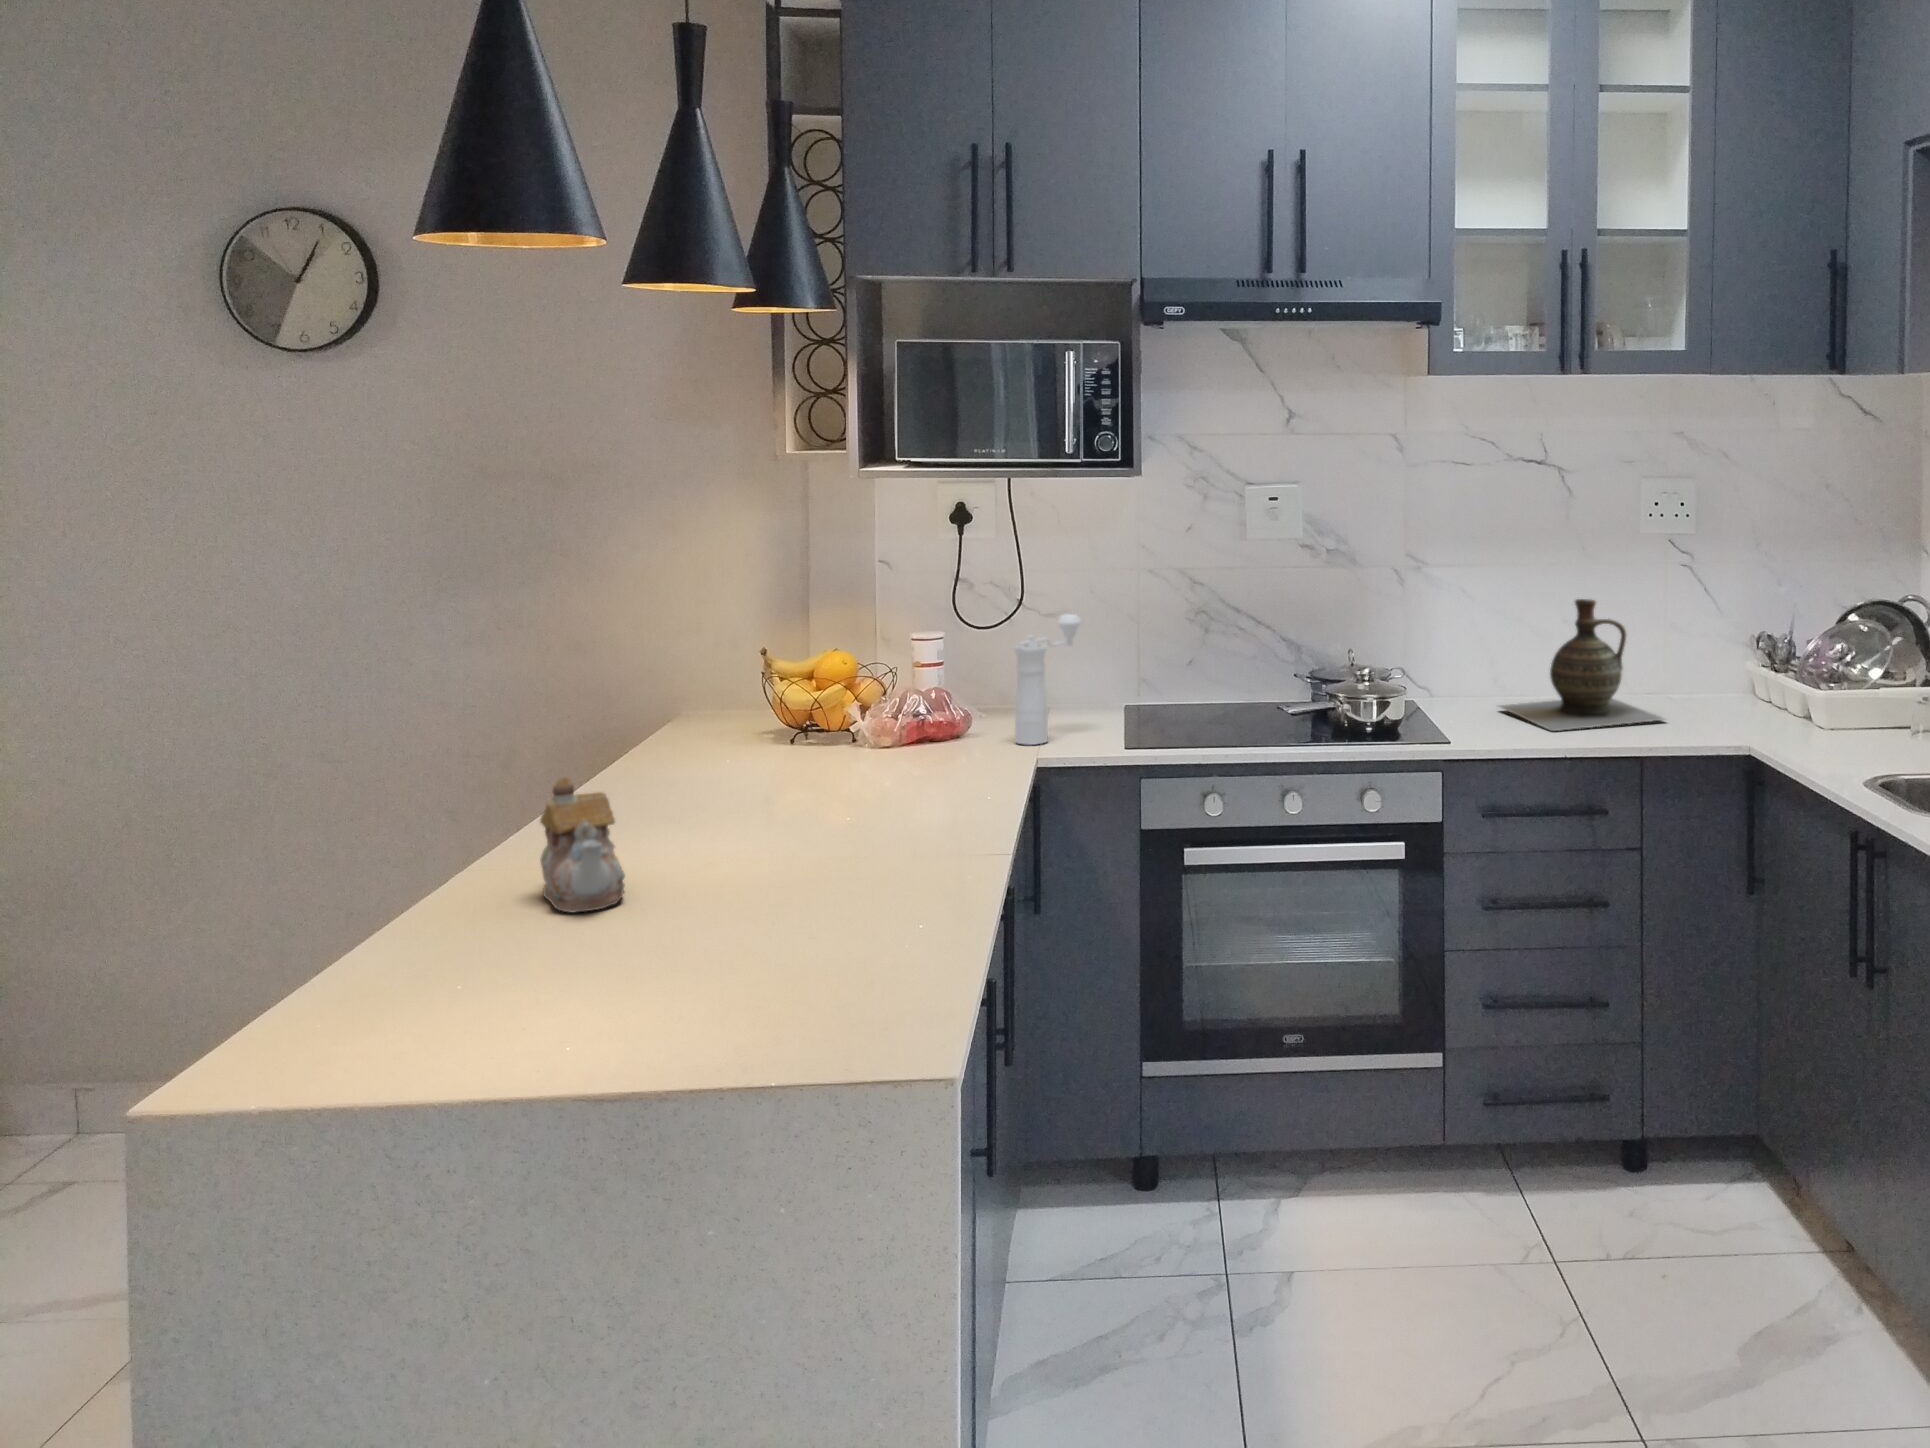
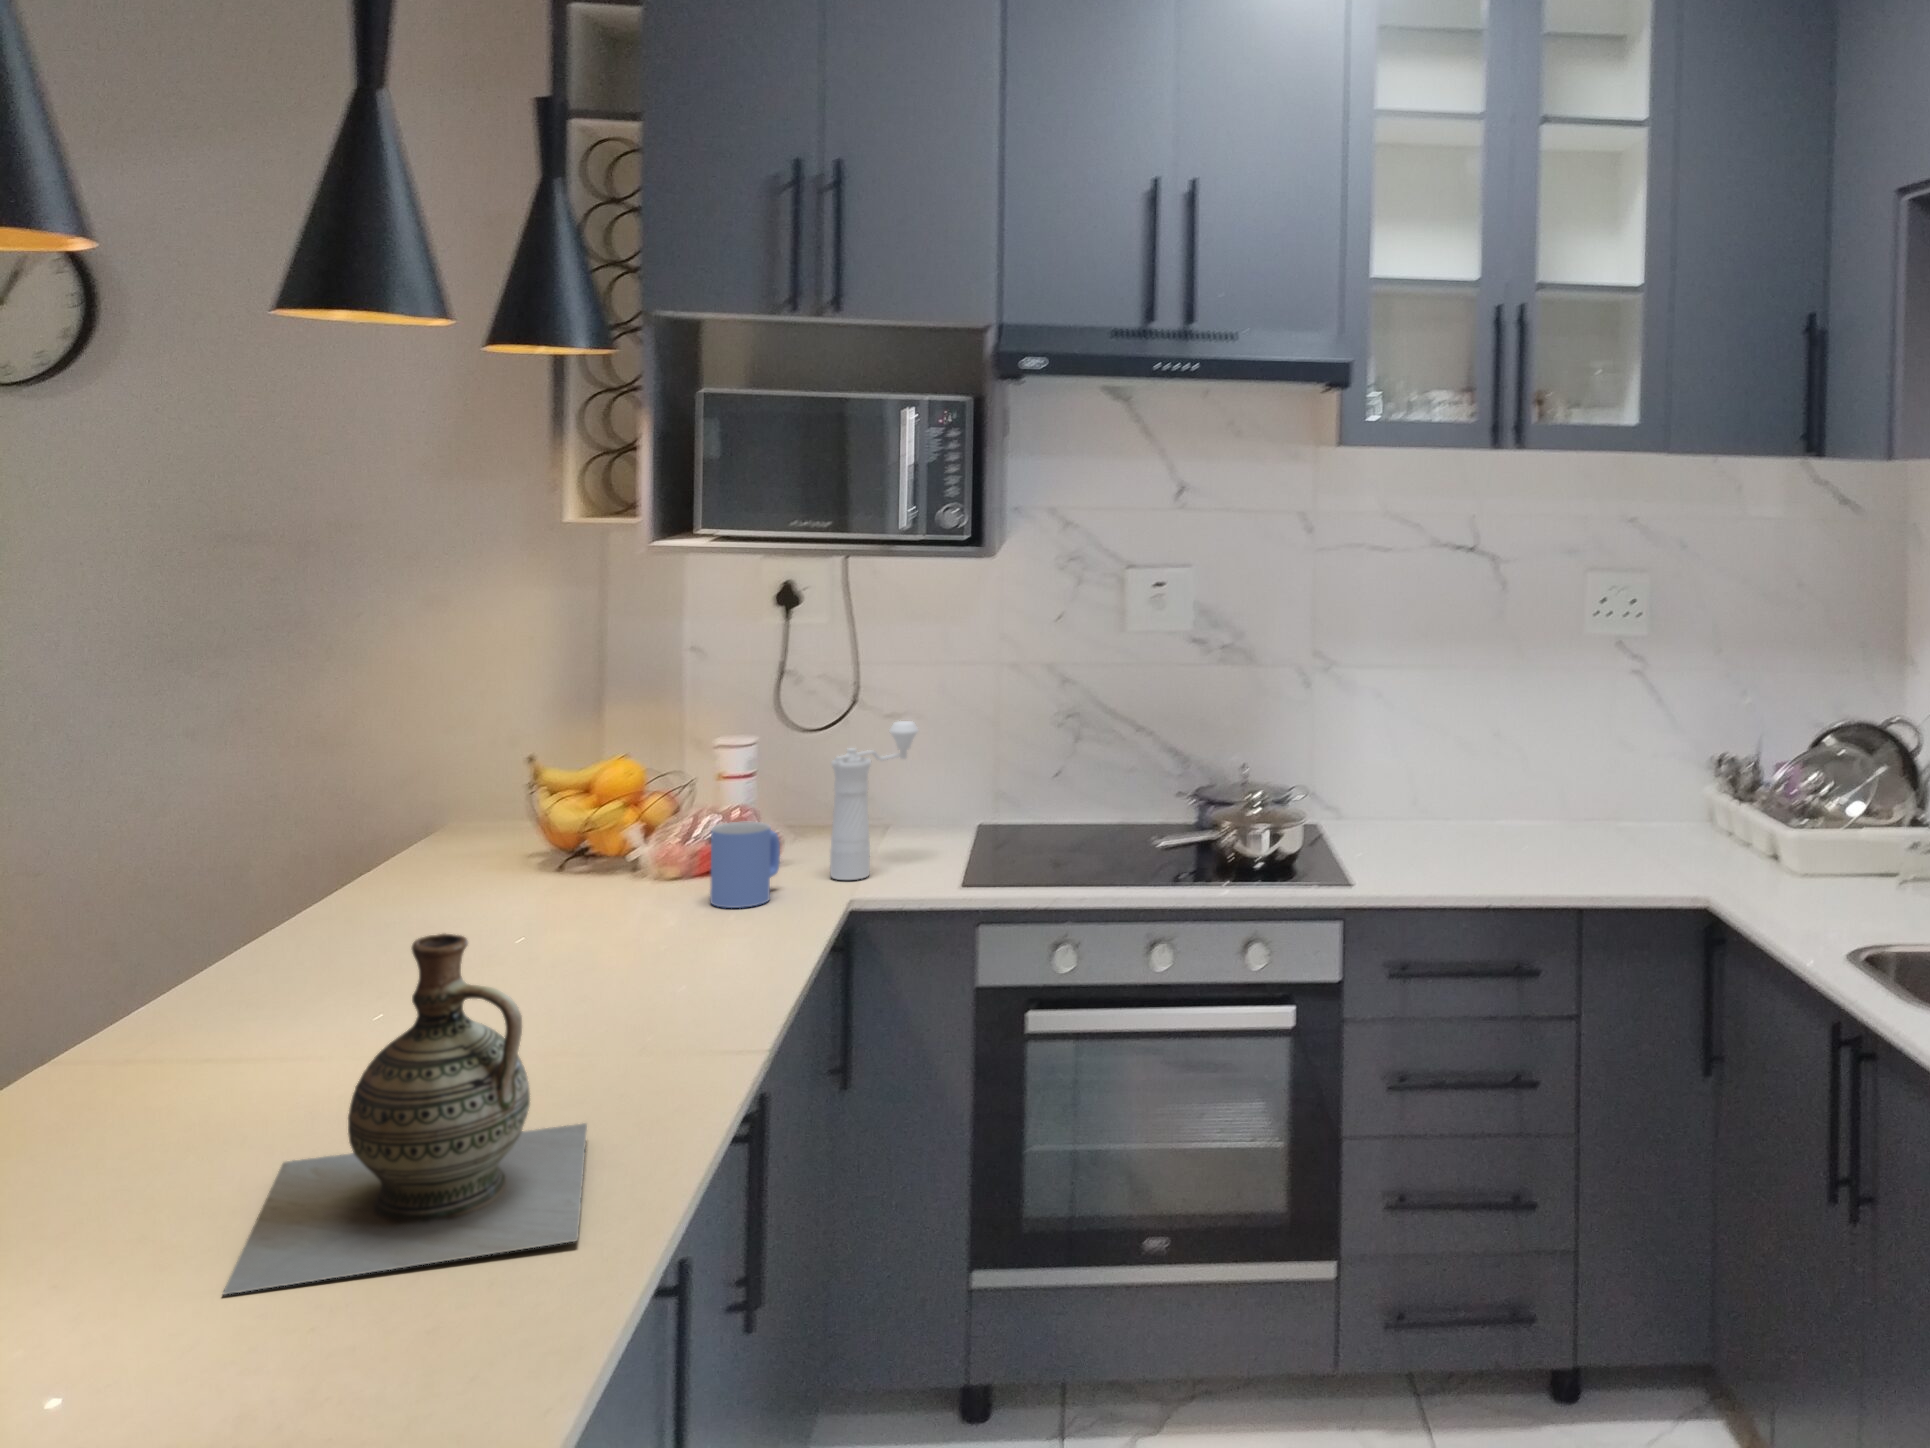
ceramic jug: present [1500,599,1663,731] -> present [223,933,587,1295]
mug: none [924,696,977,764] -> present [710,822,780,908]
teapot: present [540,778,625,913] -> none [109,959,227,1149]

